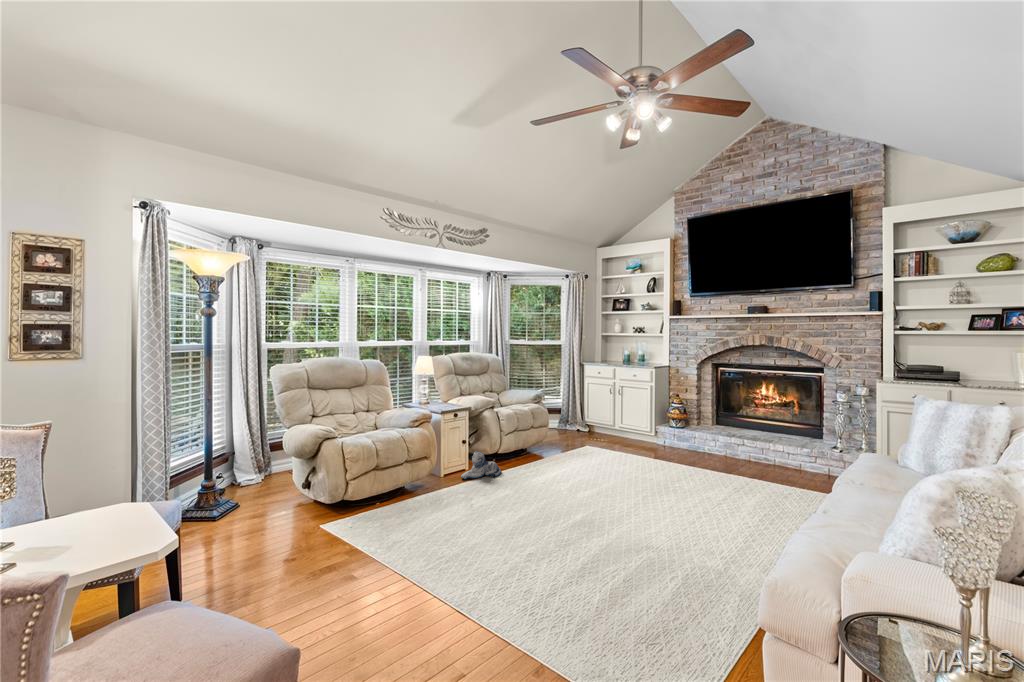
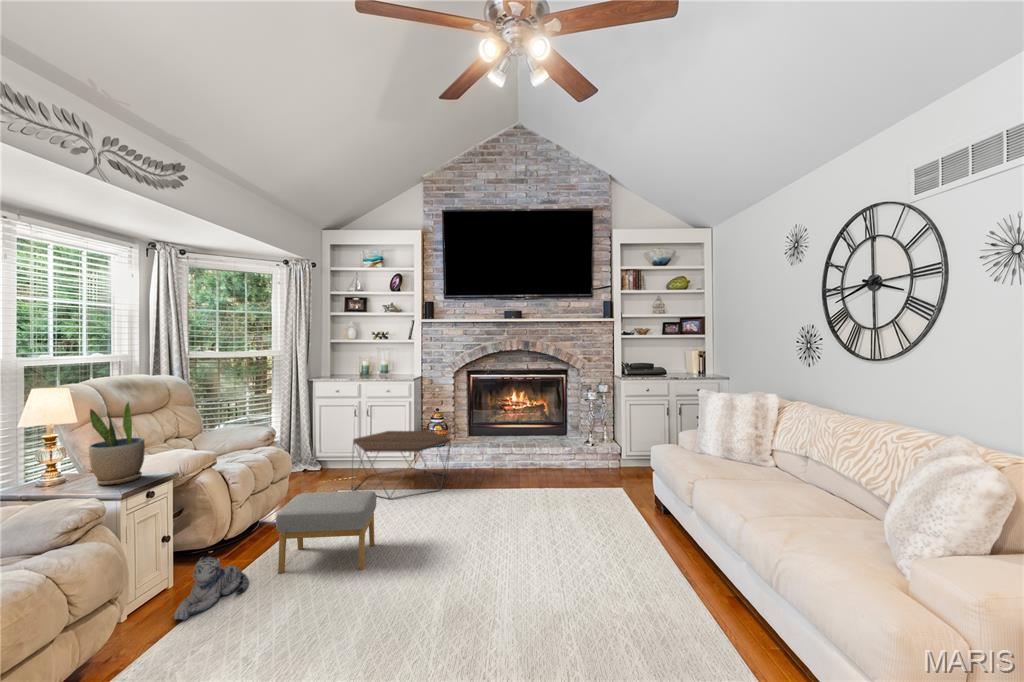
potted plant: none [437,363,459,405] -> present [89,402,145,485]
coffee table: none [594,407,676,459] -> present [351,431,451,499]
footstool: none [516,432,579,484] -> present [276,491,376,573]

